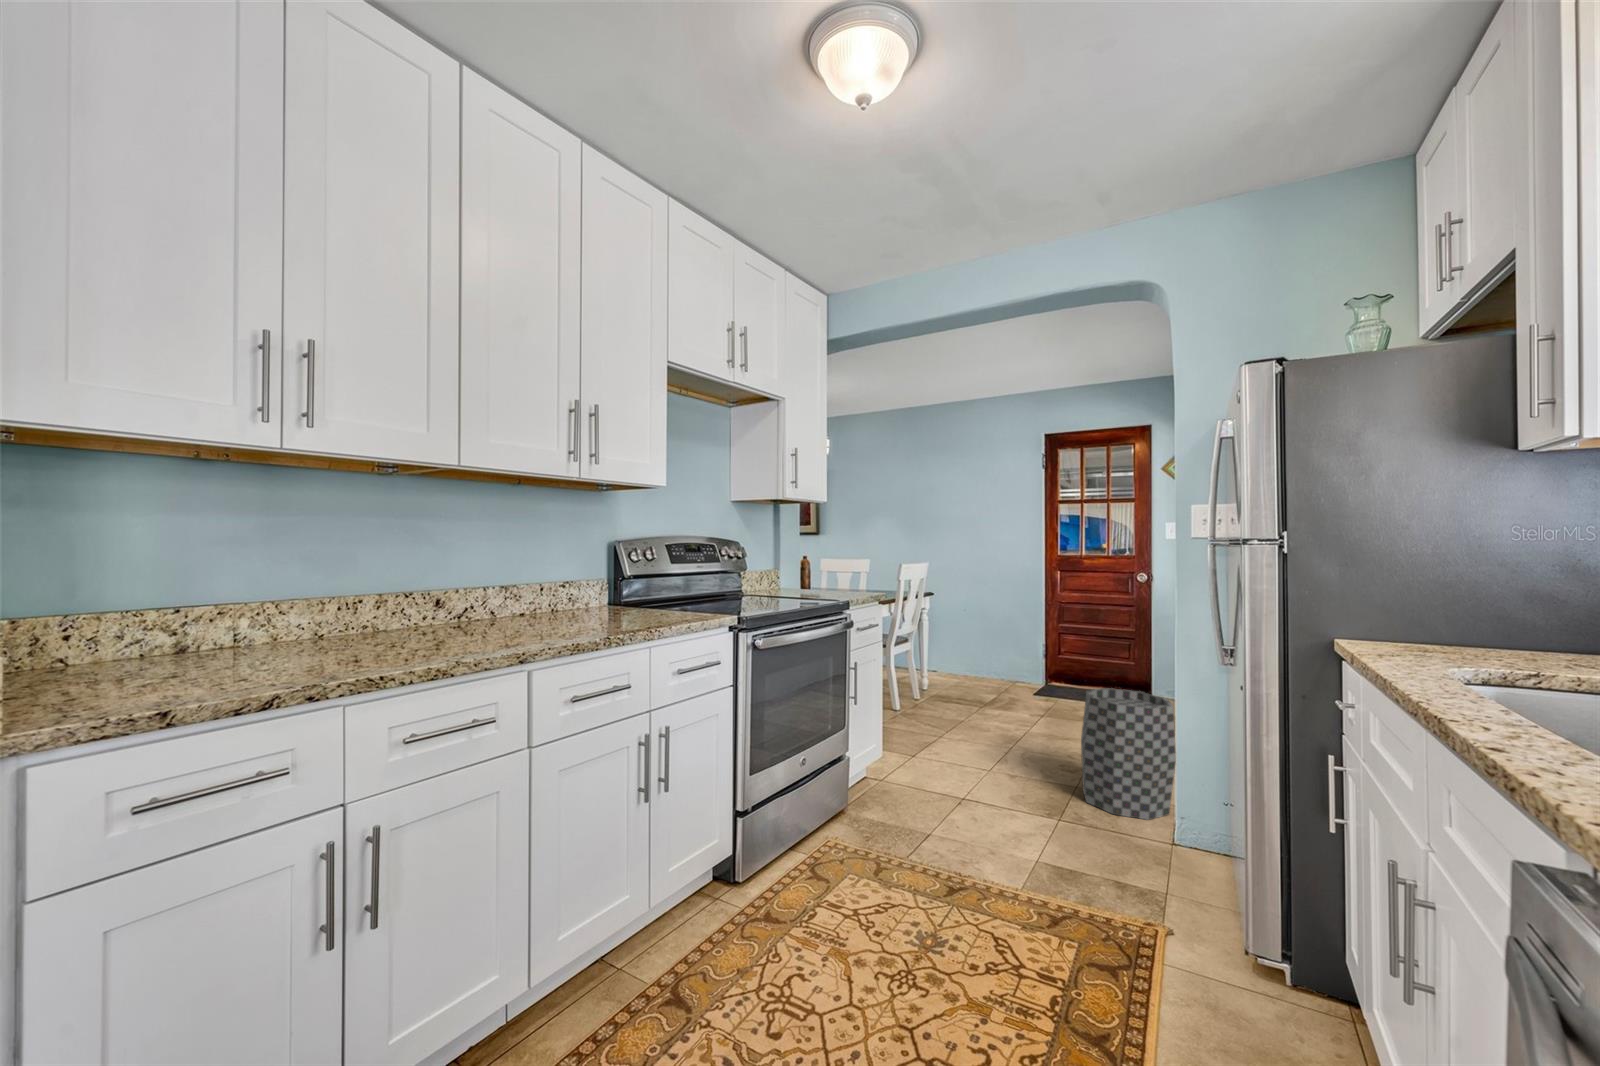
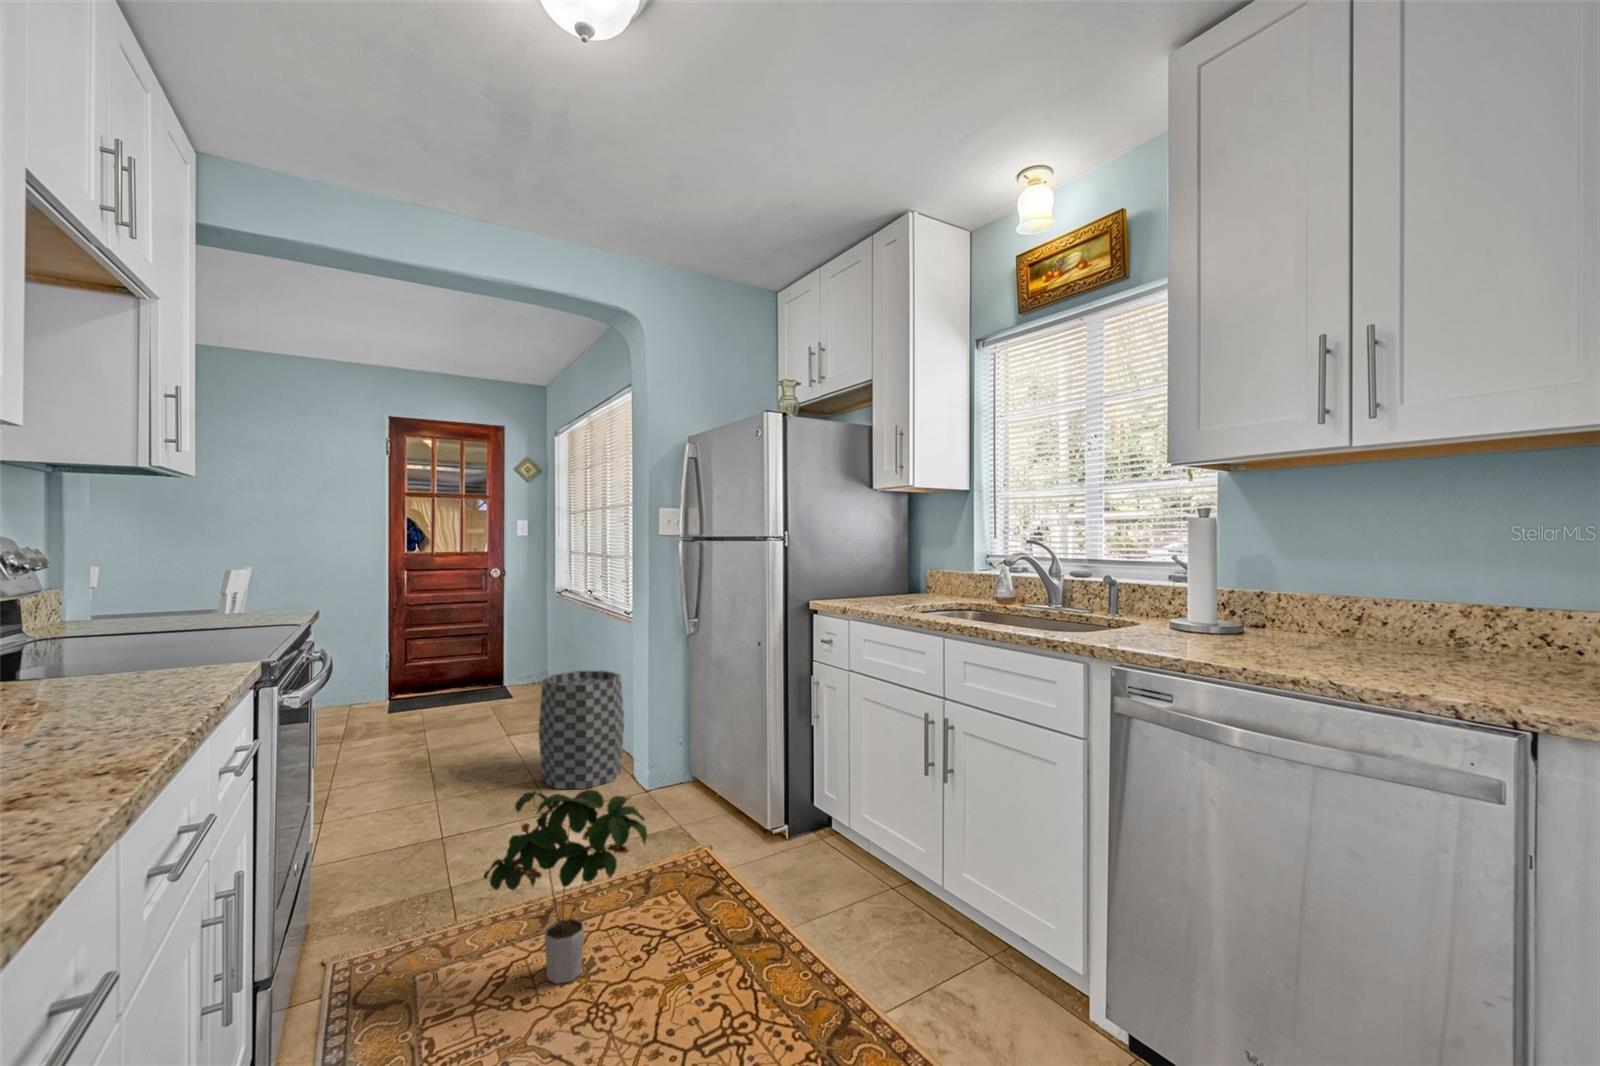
potted plant: none [885,764,985,945] -> present [484,790,647,984]

